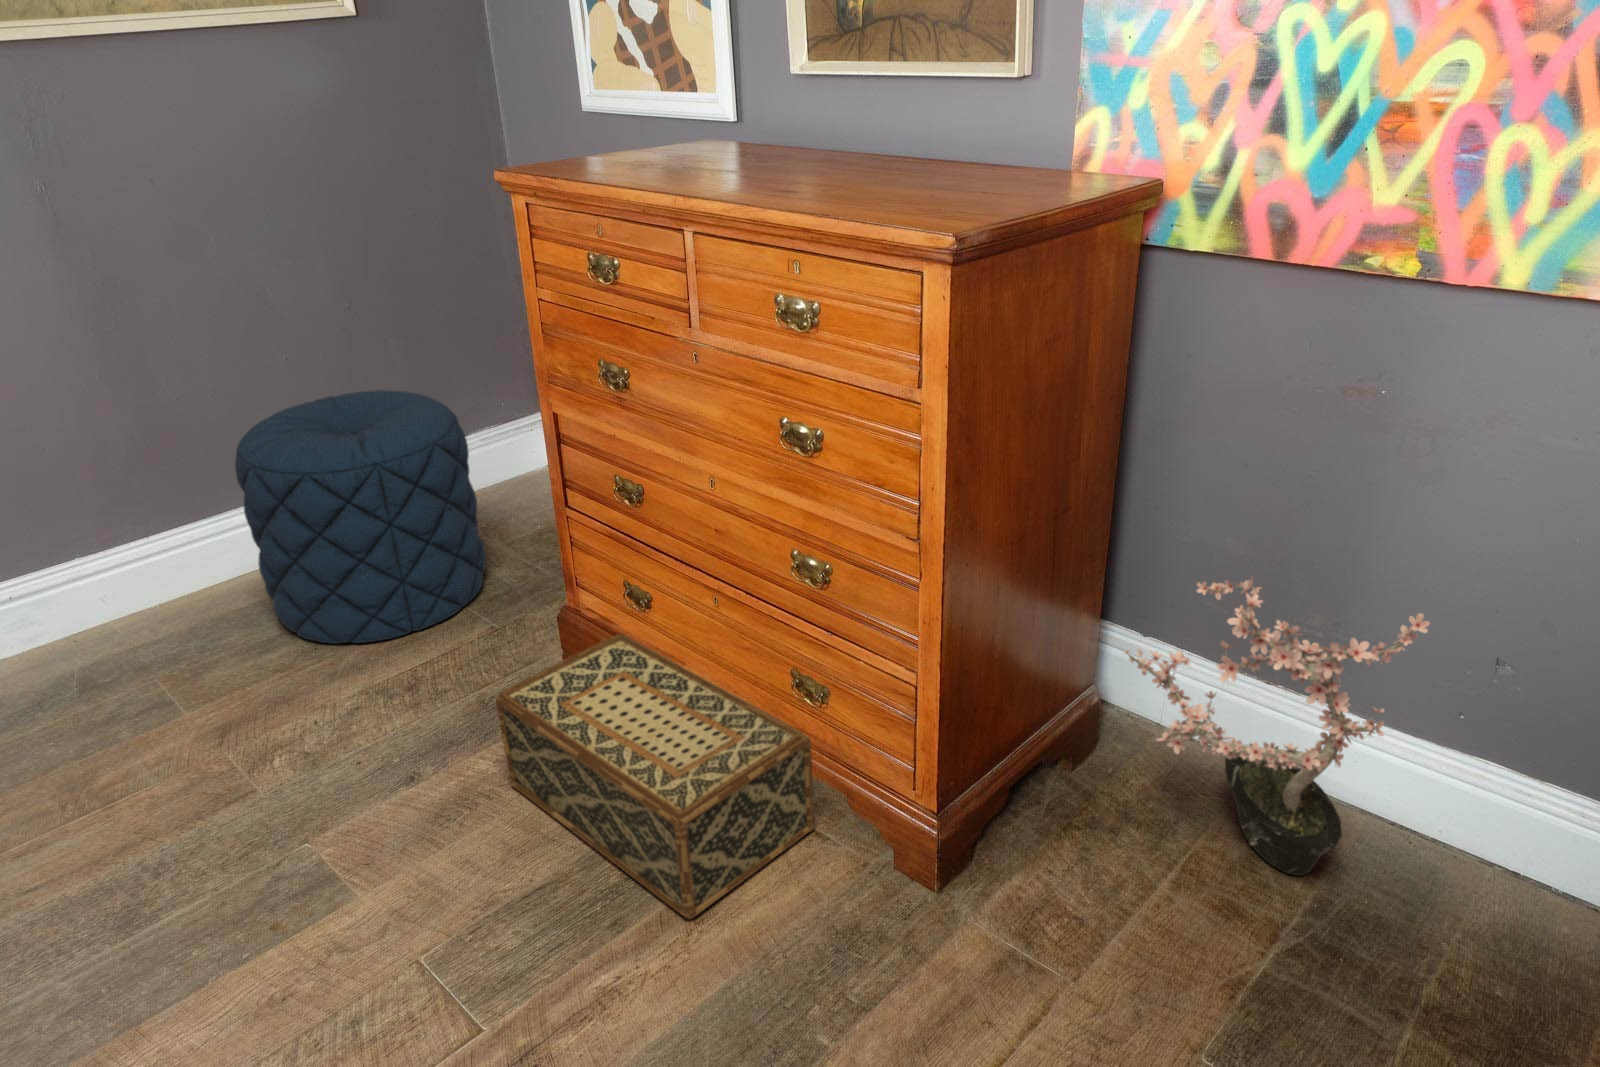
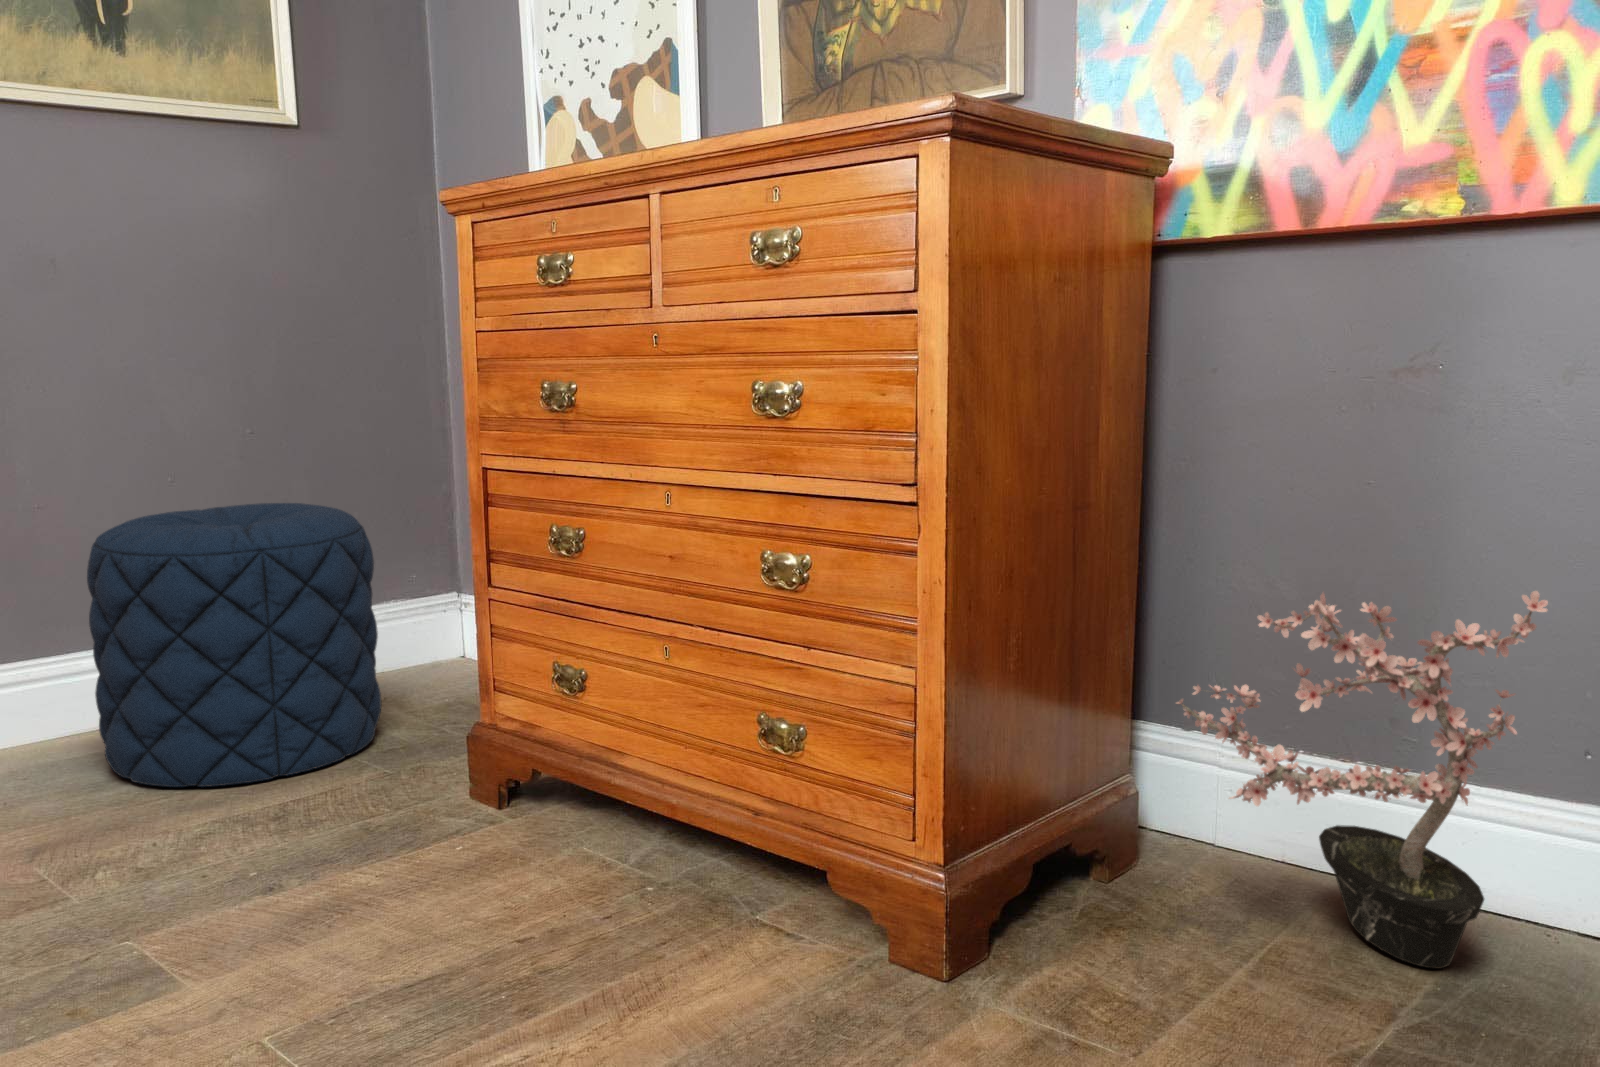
woven basket: present [496,634,814,919] -> none [379,720,790,1020]

